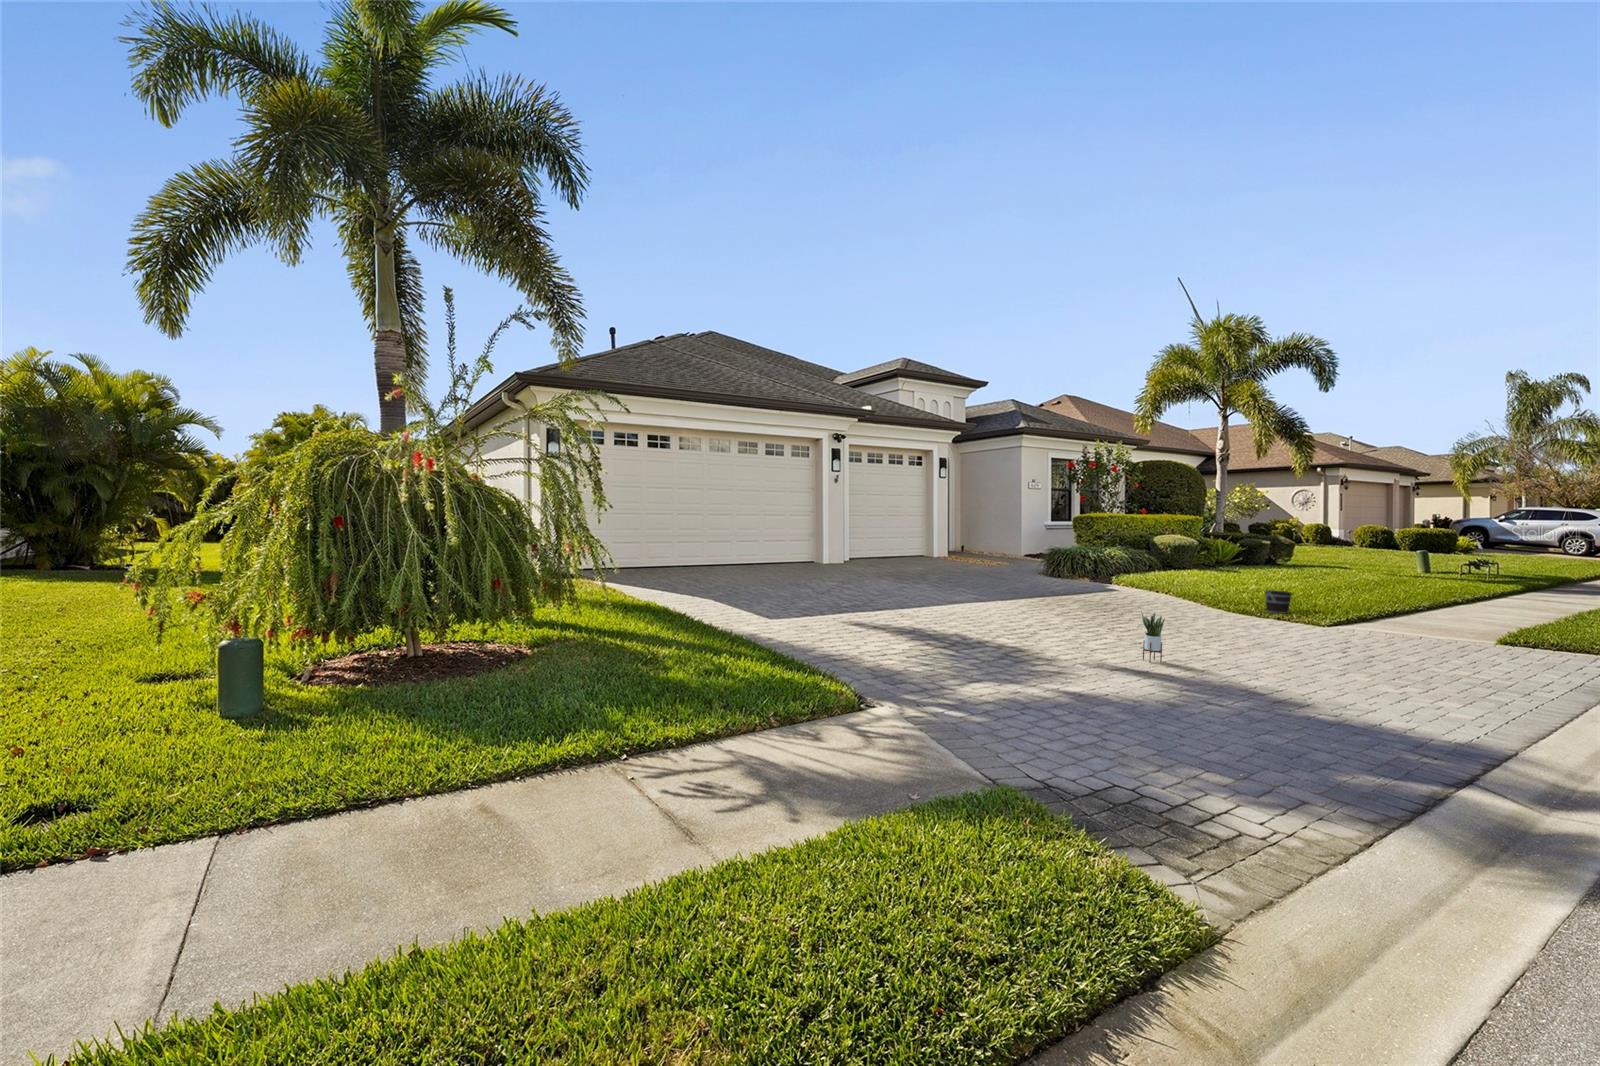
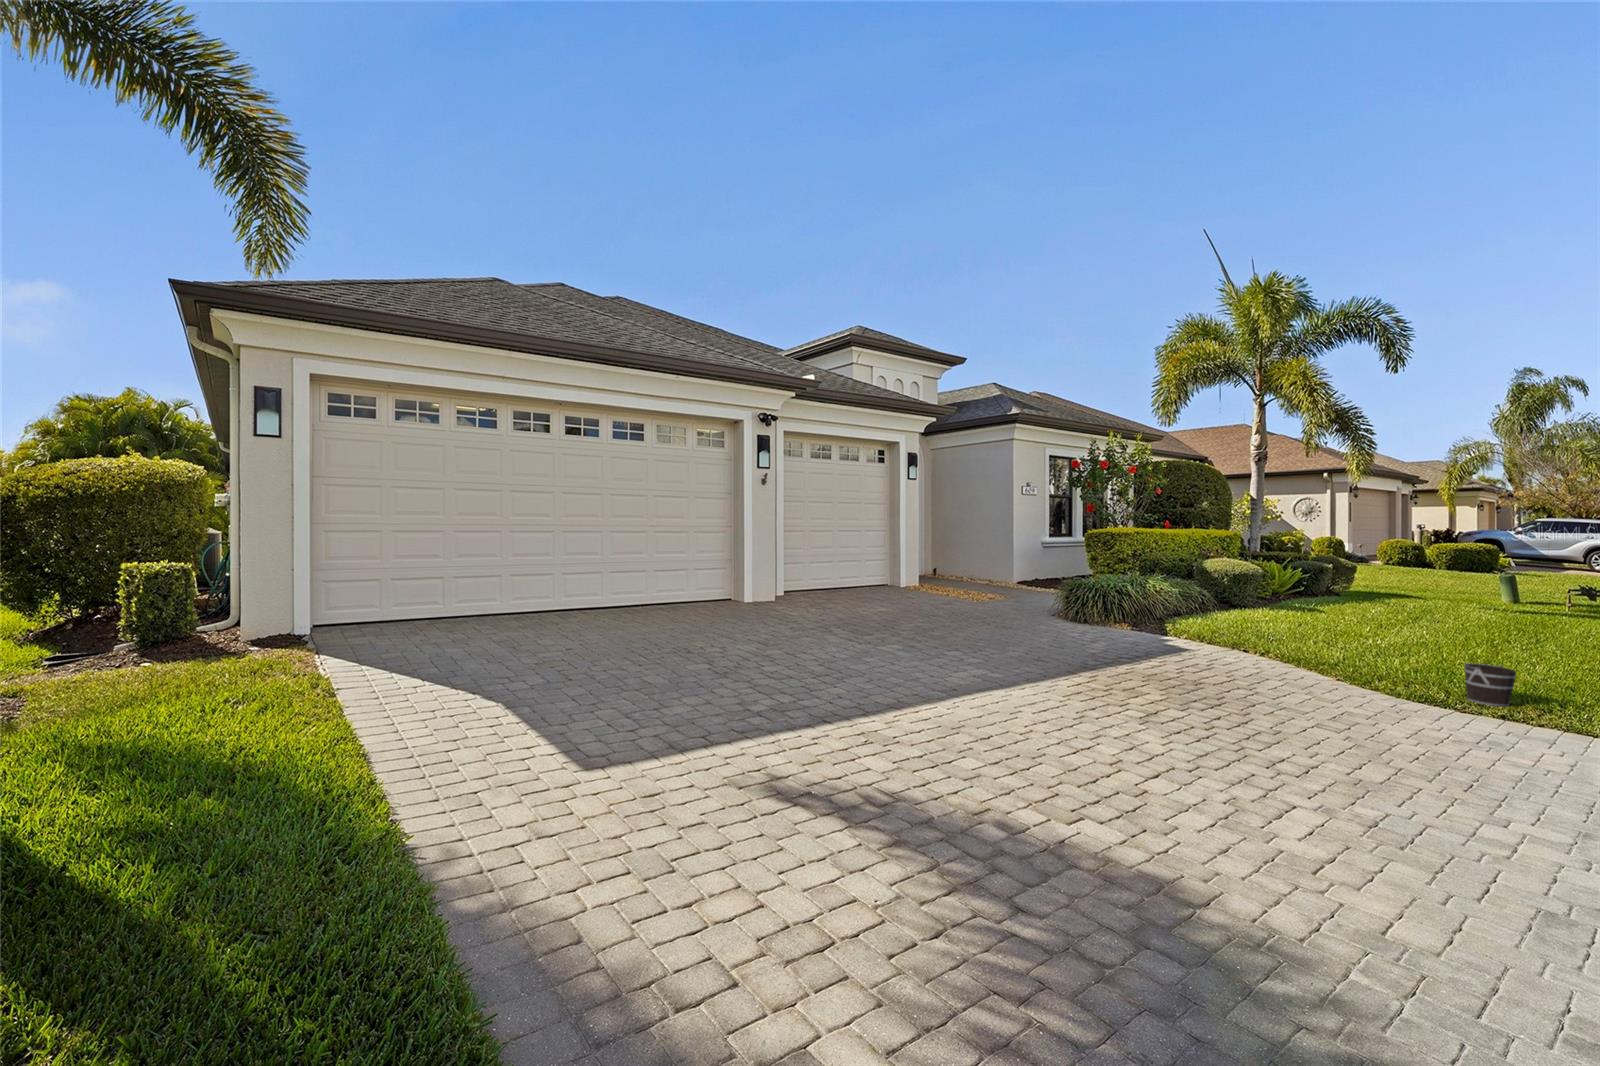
potted plant: present [1141,611,1165,662] -> none [1487,809,1556,953]

